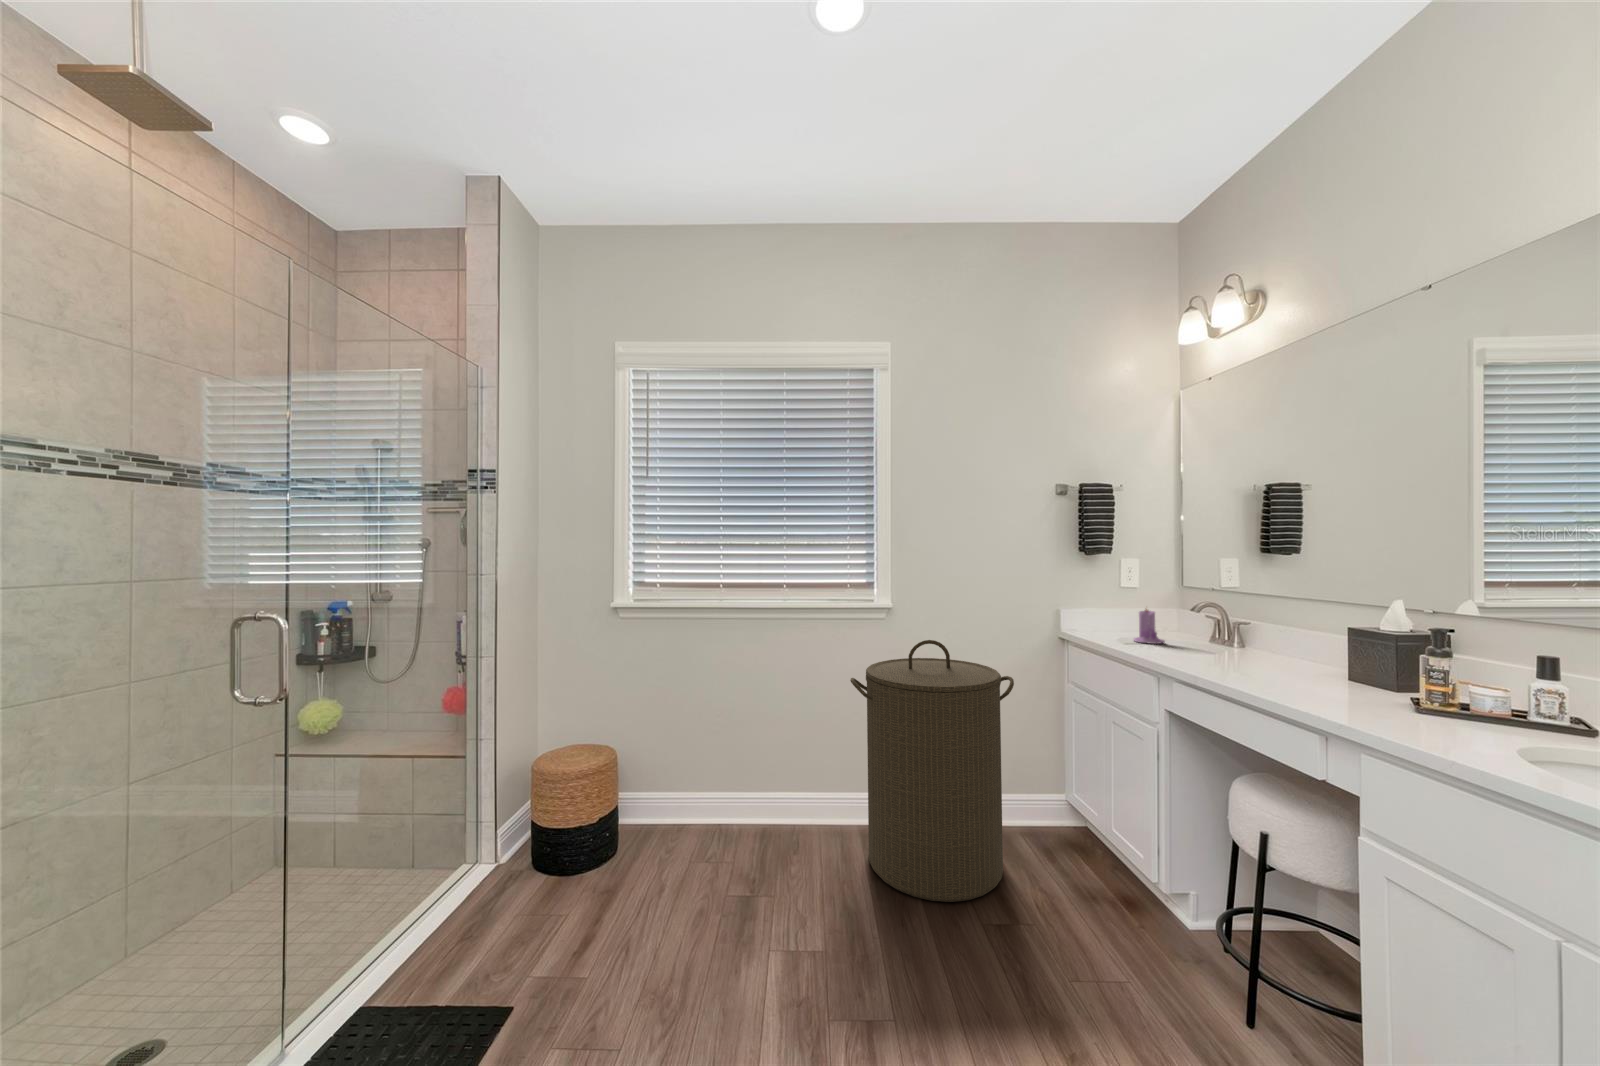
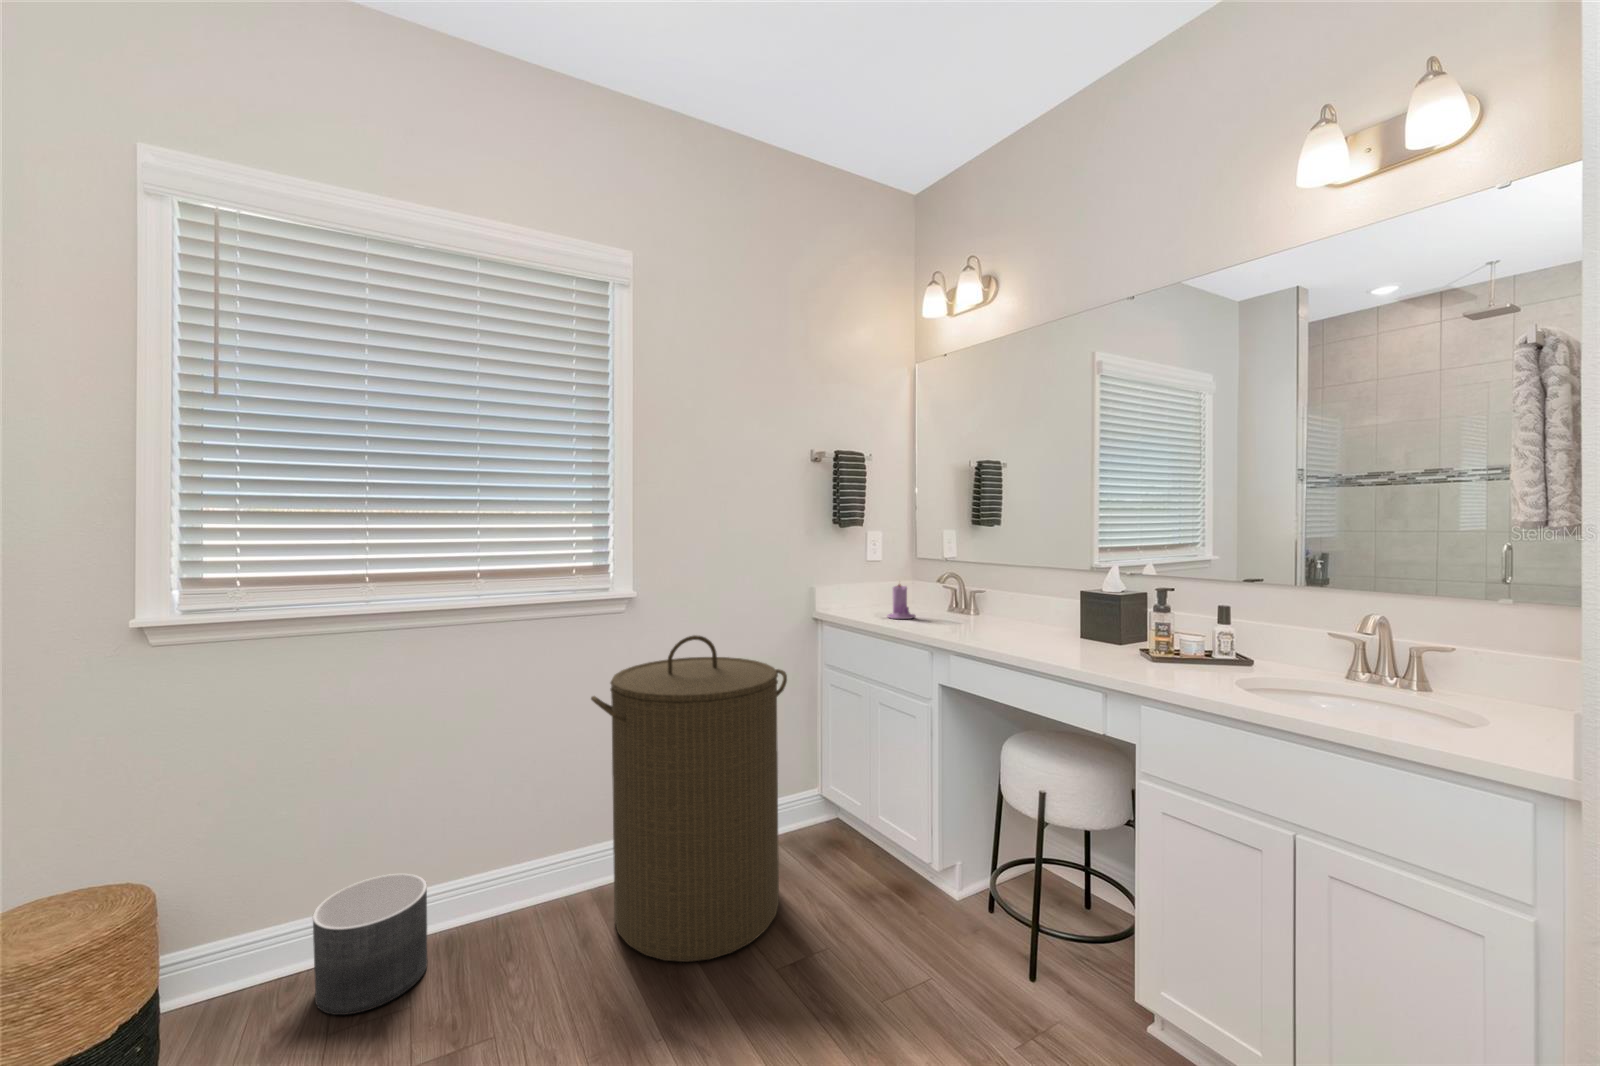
planter: none [688,778,749,859] -> present [313,874,428,1015]

